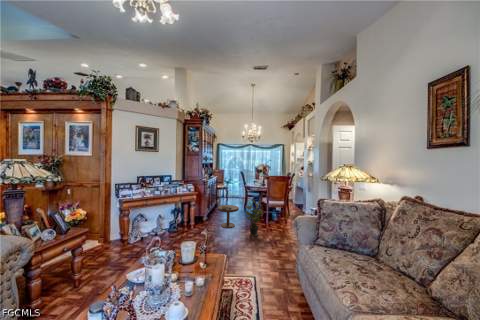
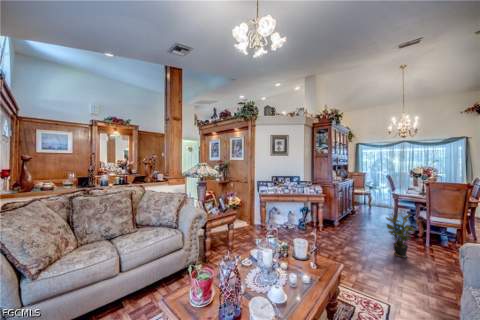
side table: present [218,205,239,229] -> none [345,212,373,256]

